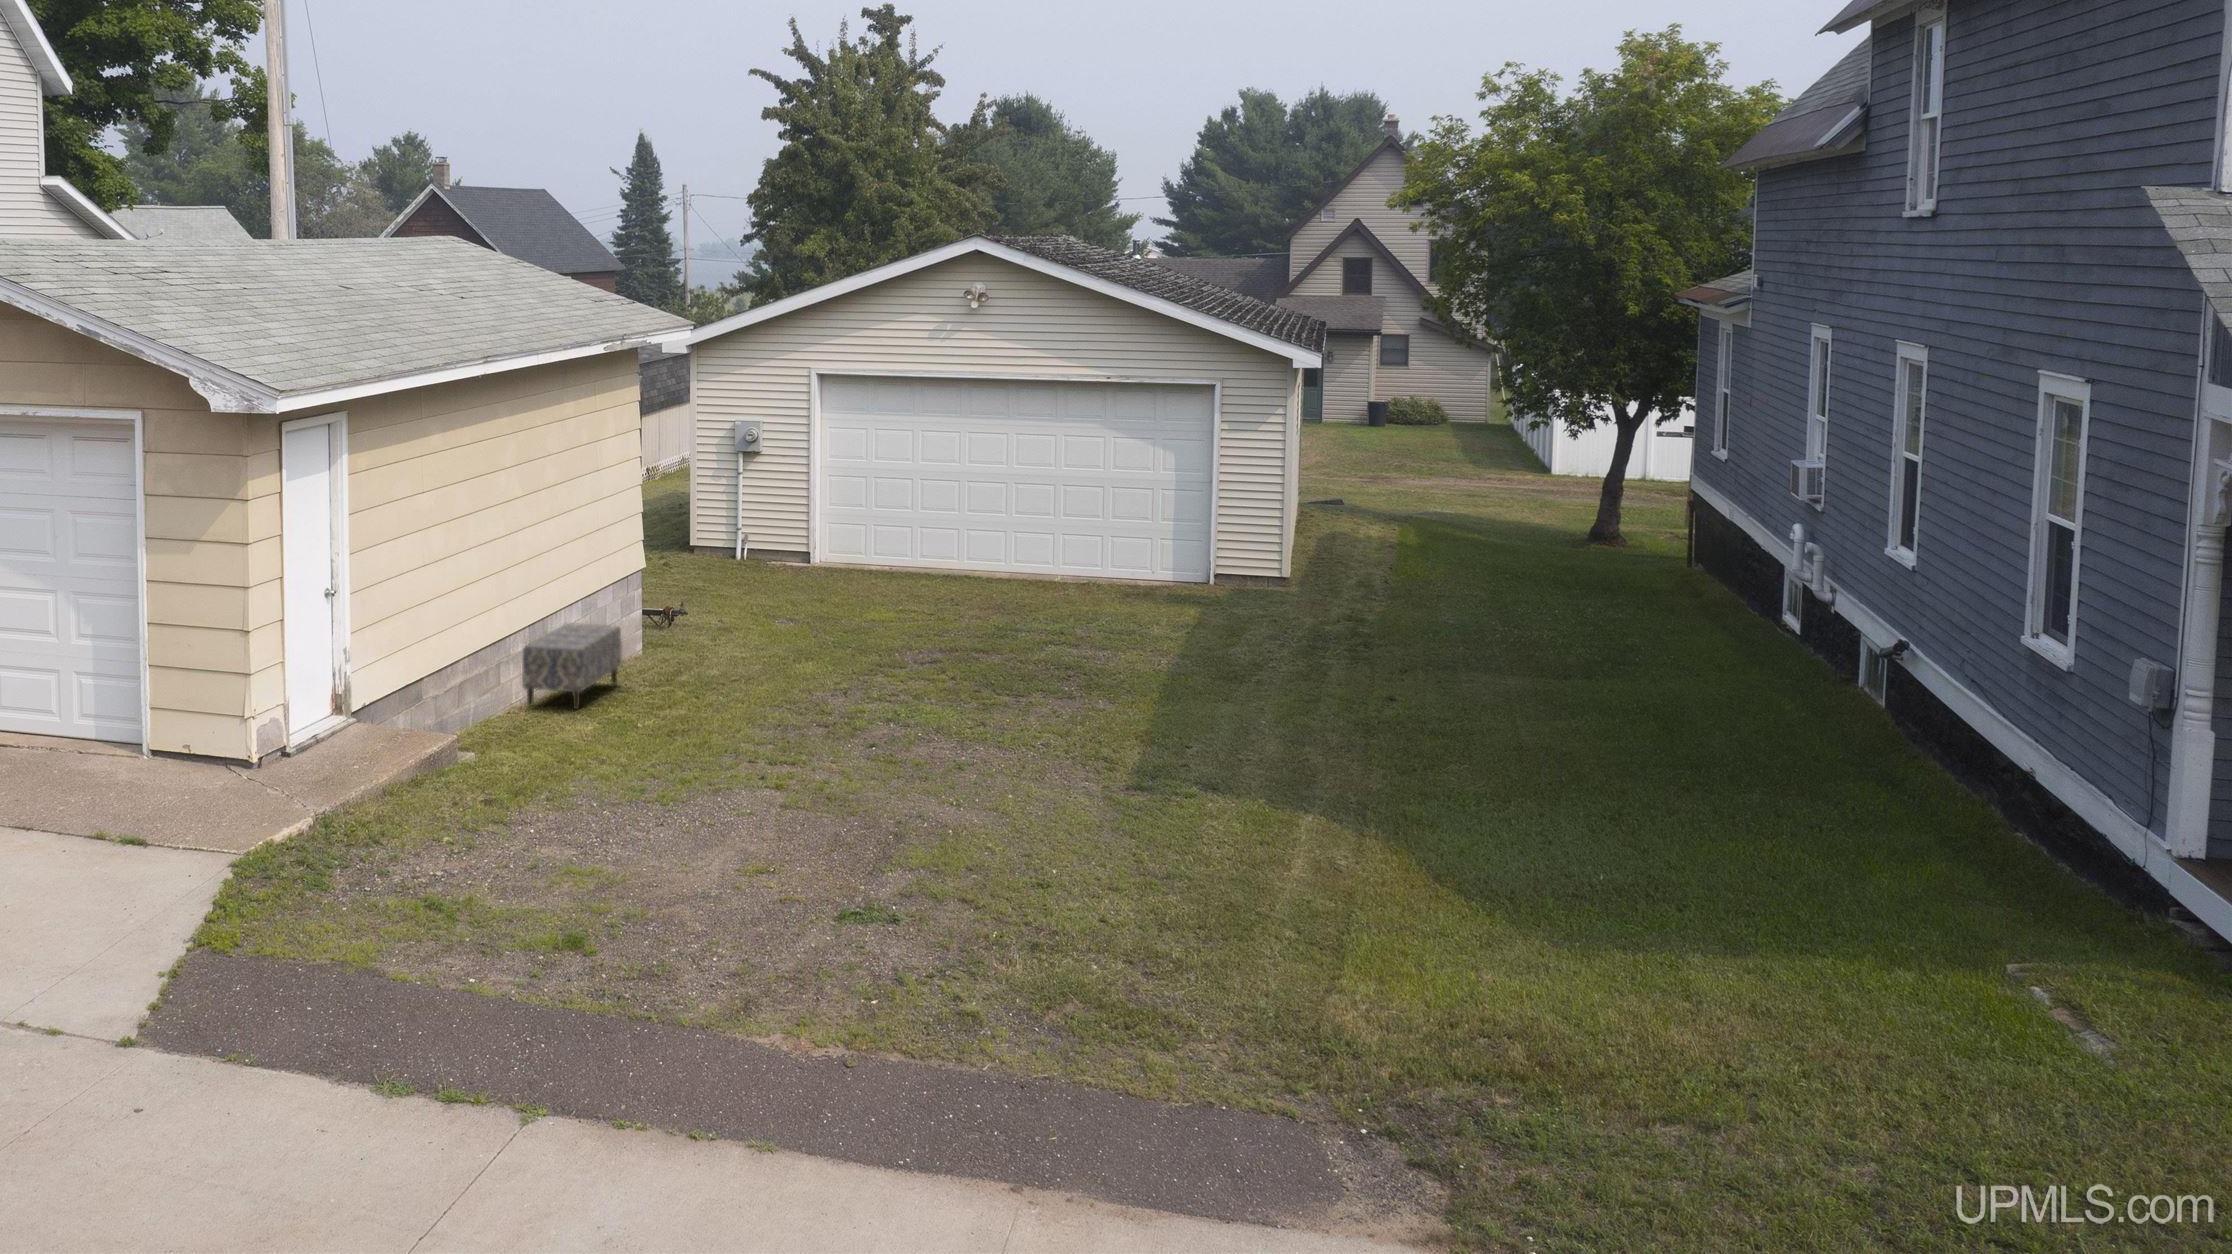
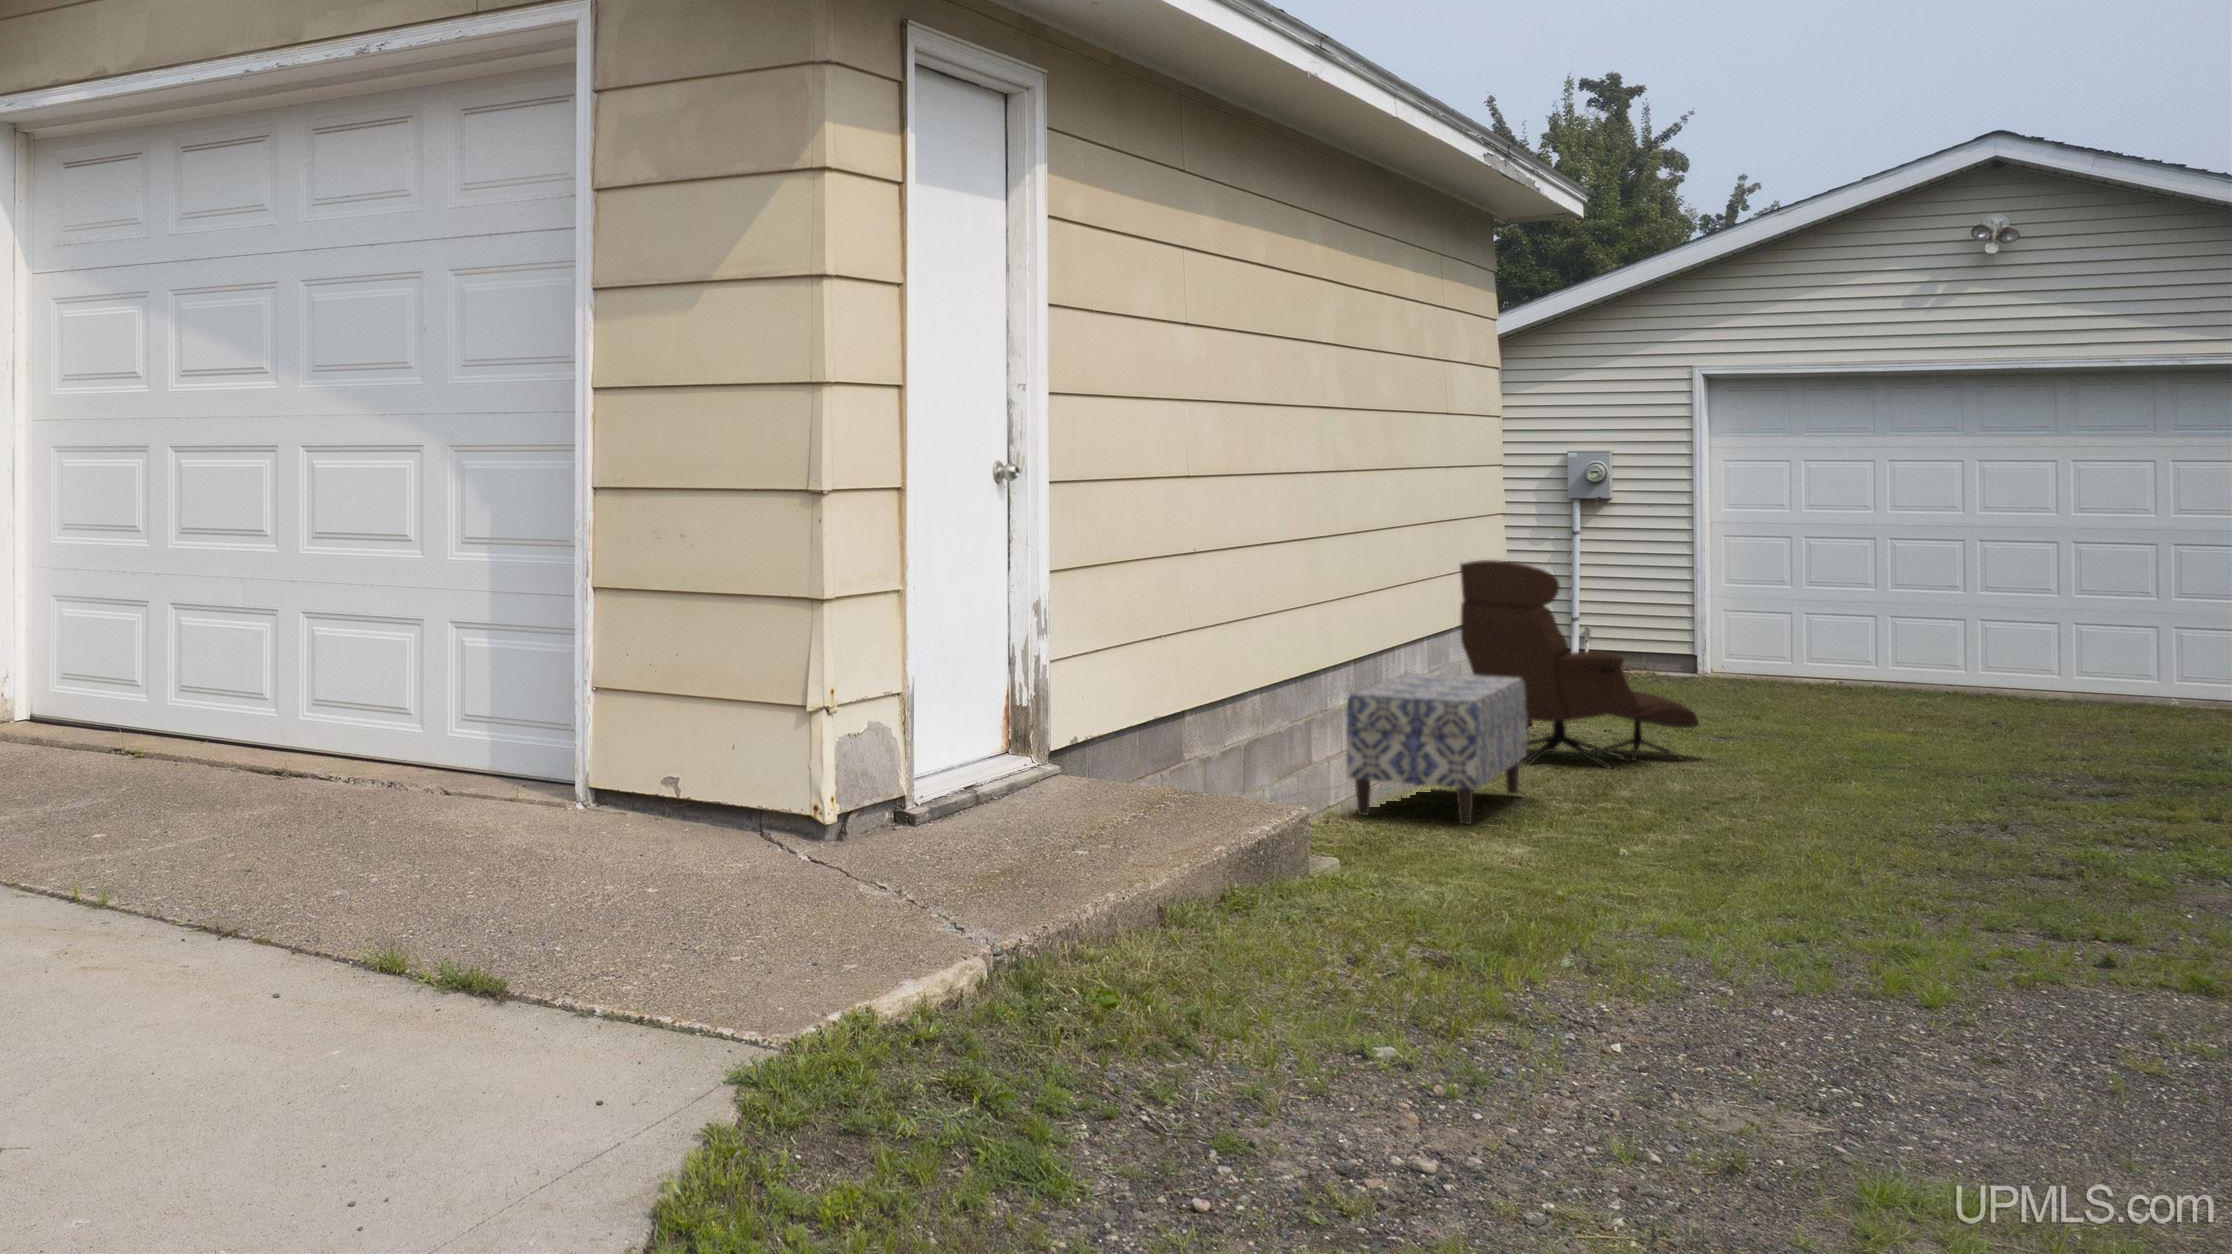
lounge chair: none [613,547,735,660] -> present [1460,560,1699,768]

